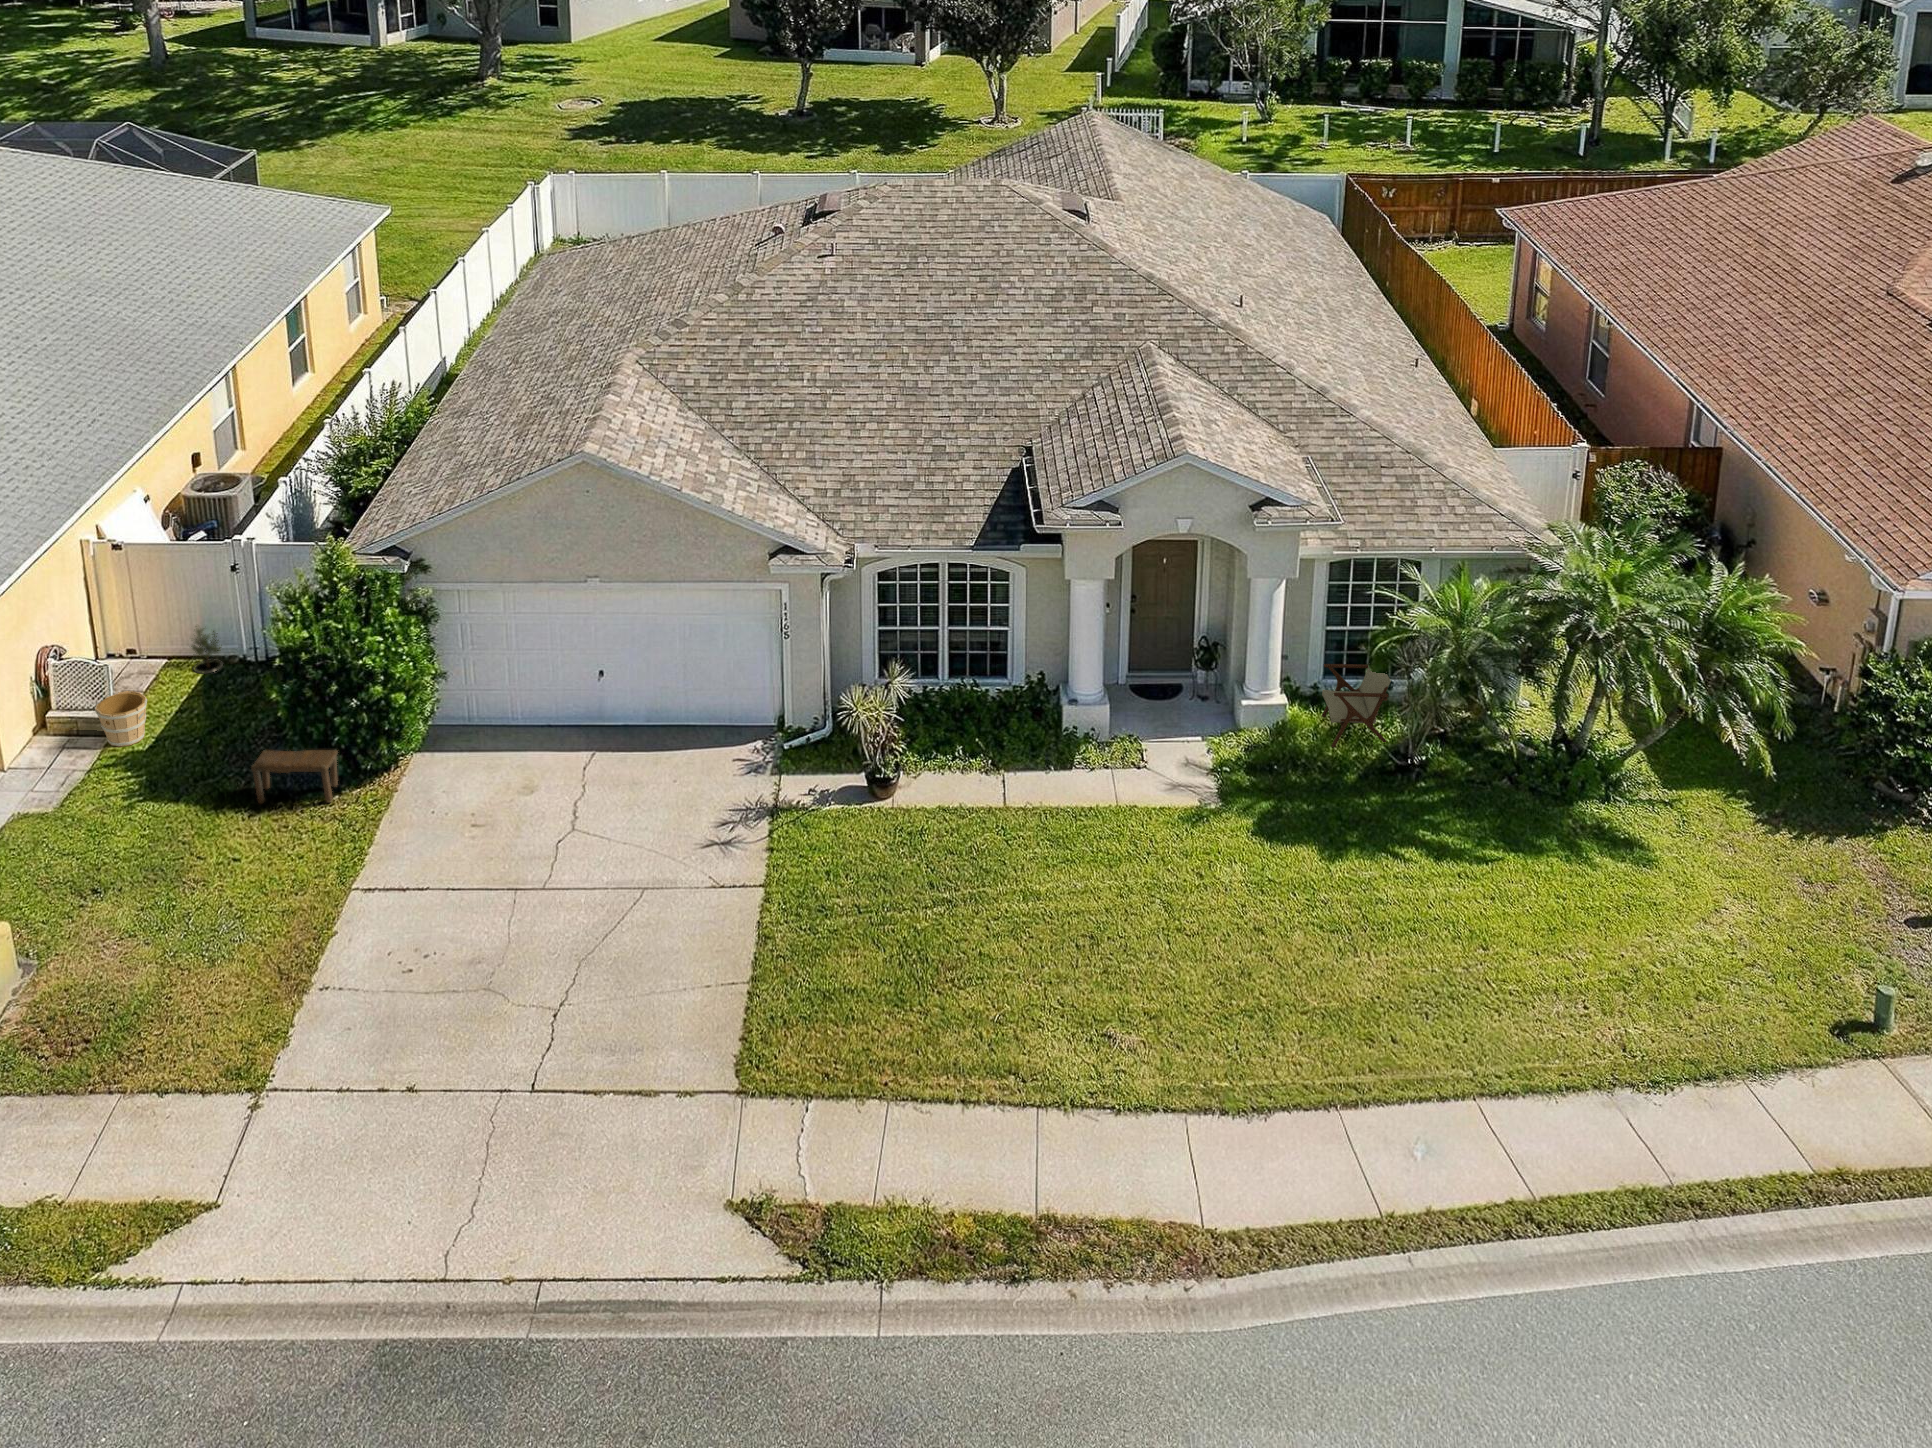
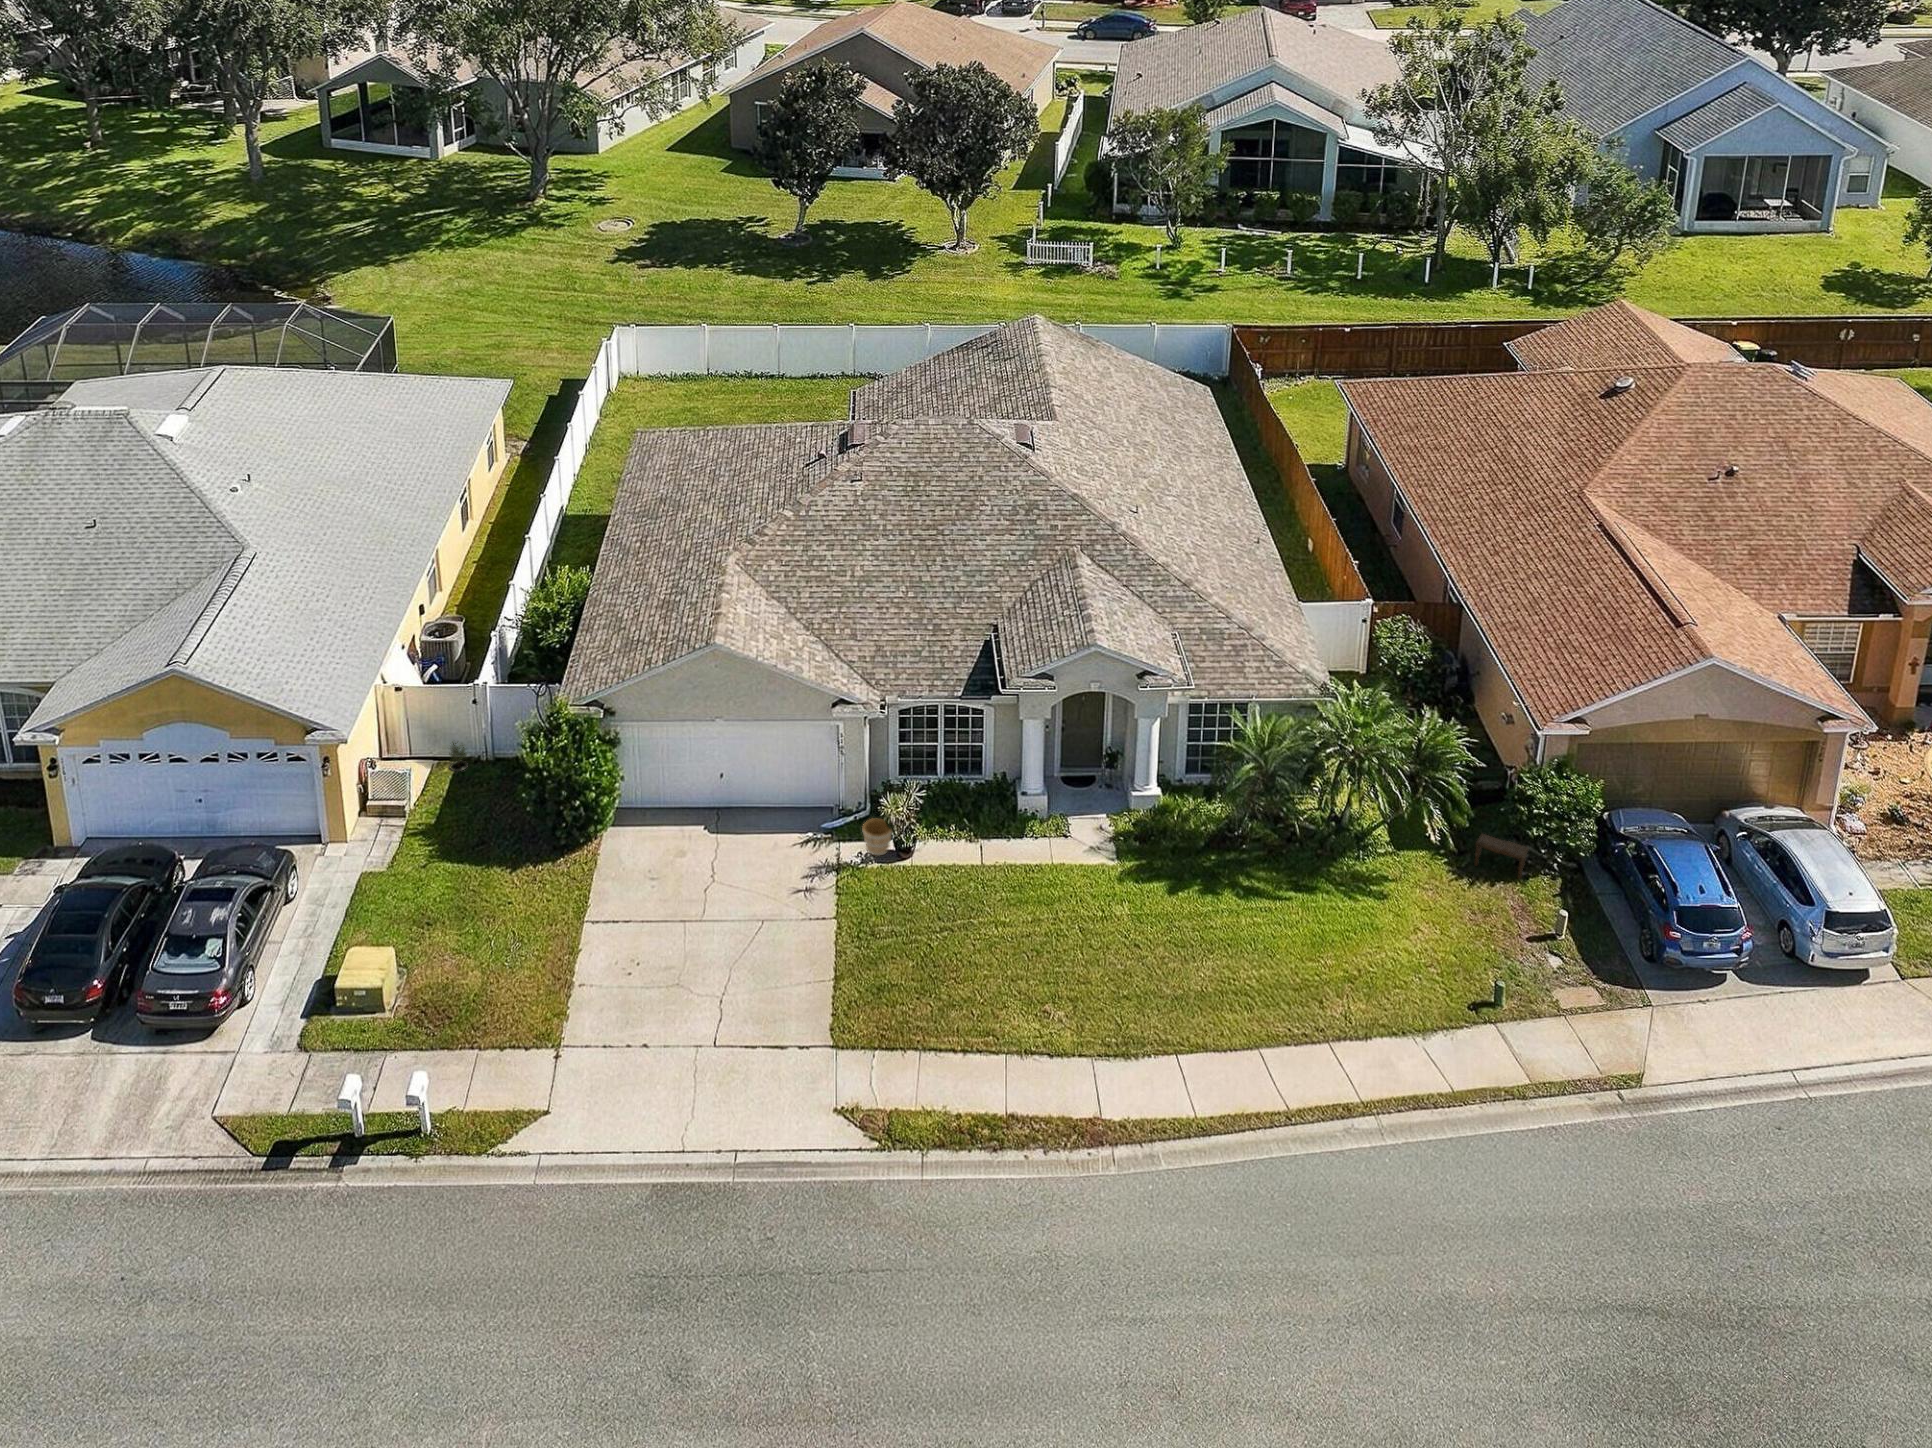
lounge chair: present [1322,664,1391,747] -> none [1182,761,1226,823]
wooden bucket: present [95,691,147,747] -> present [862,819,892,856]
bench: present [251,750,338,804] -> present [1475,834,1529,879]

